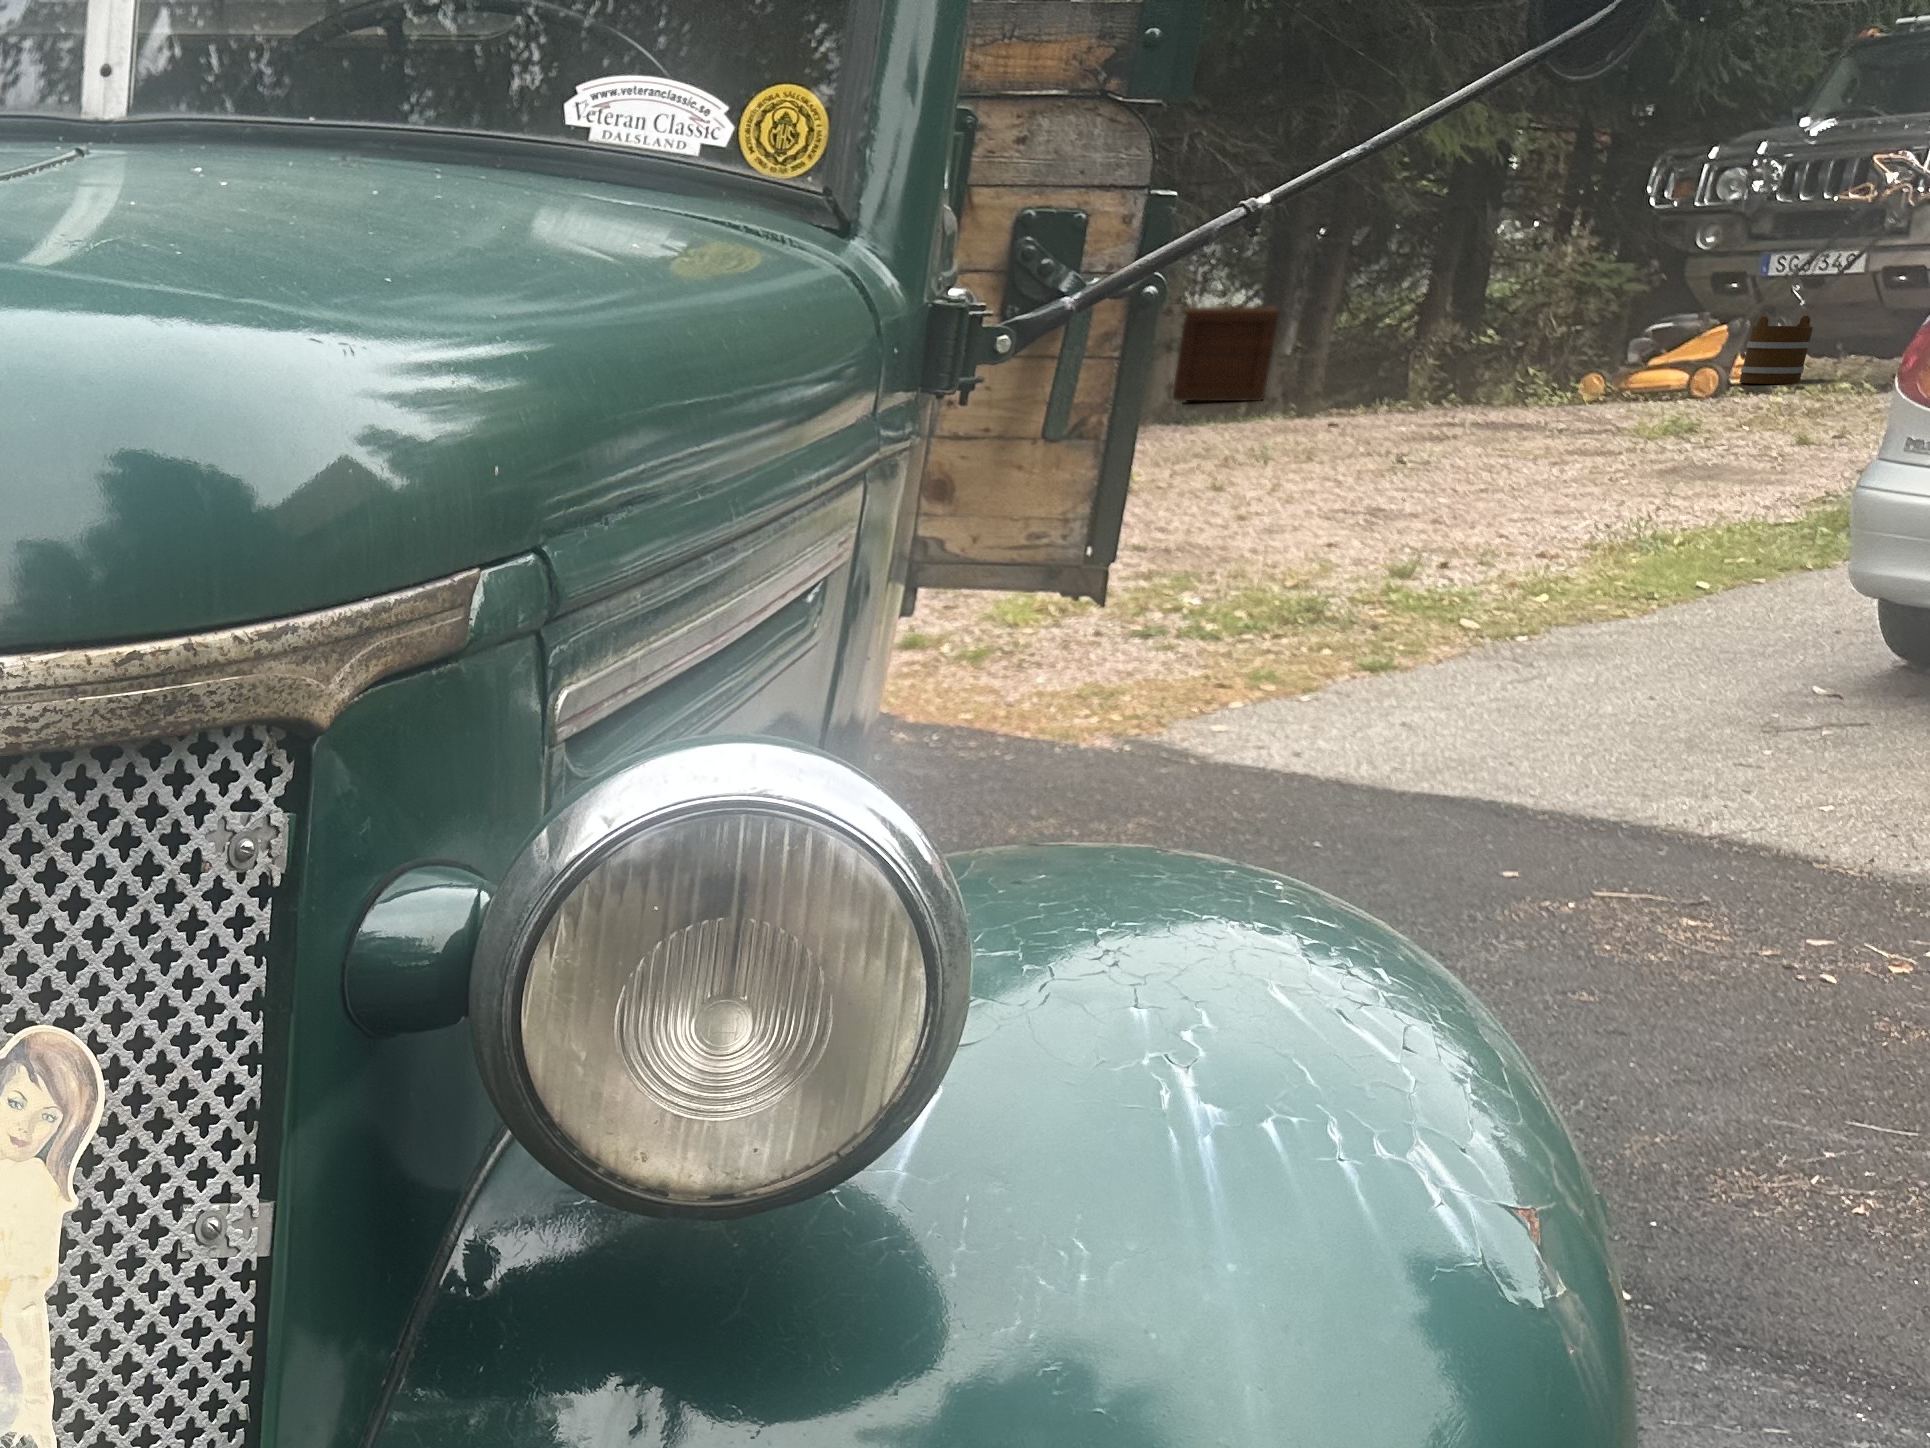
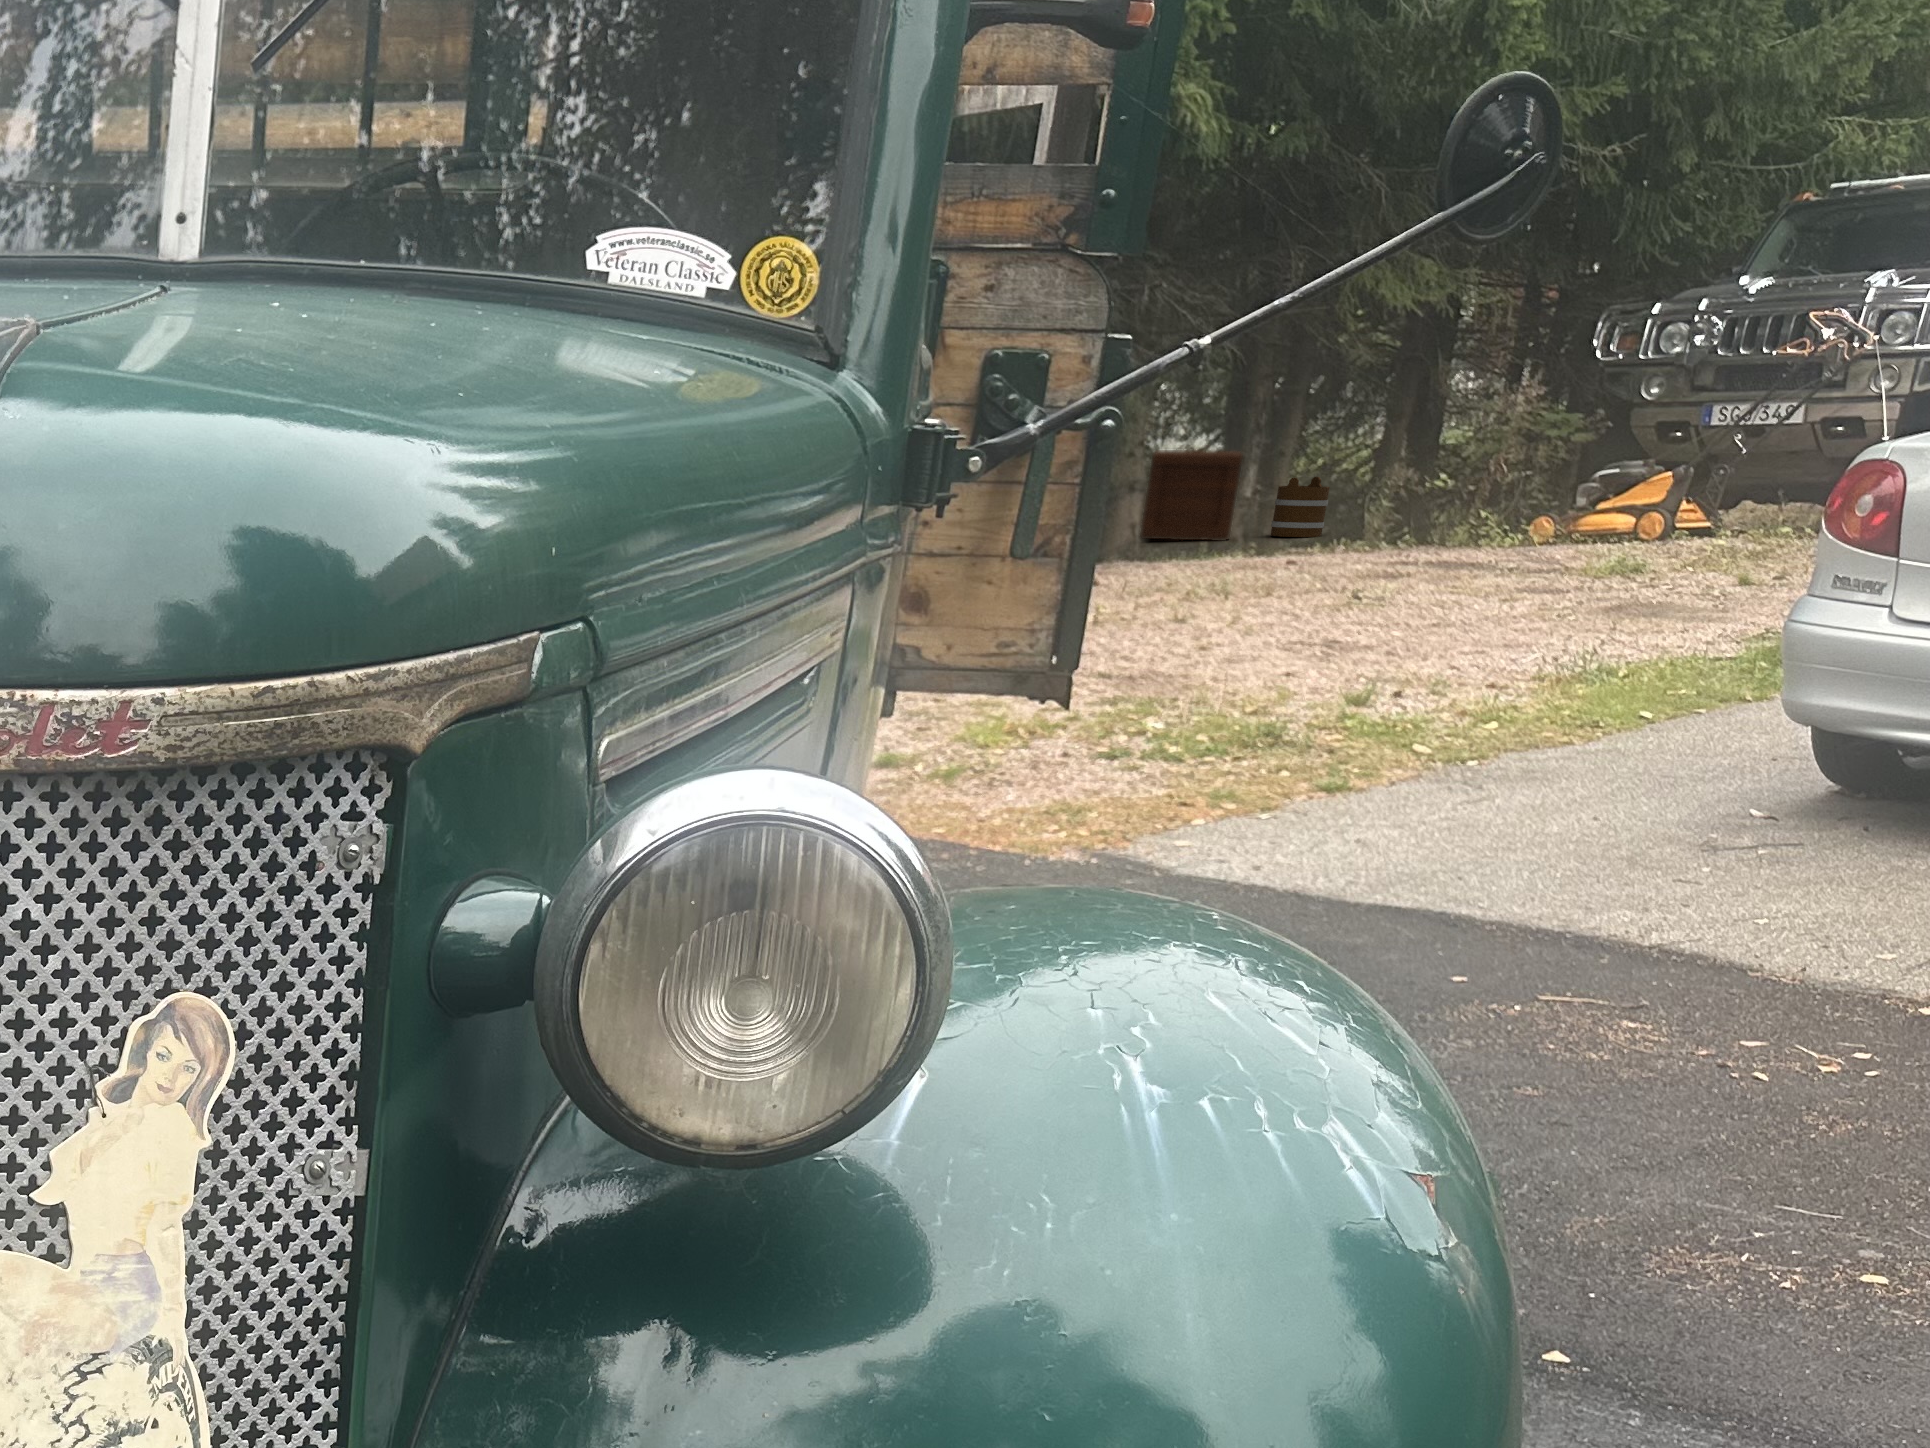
bucket: present [1739,316,1813,384] -> present [1271,477,1330,537]

